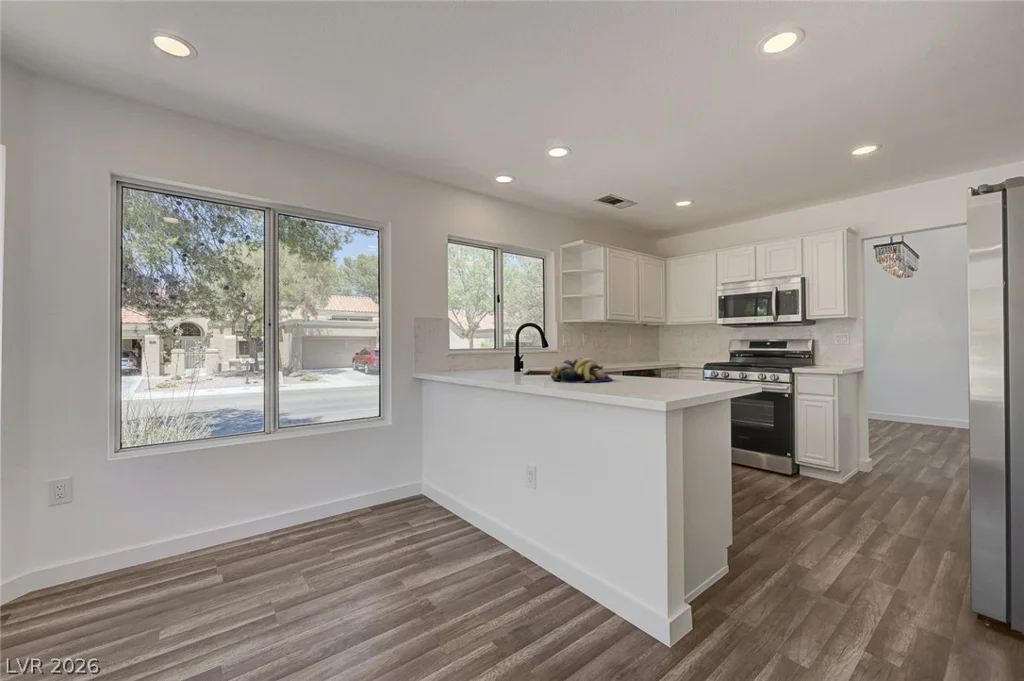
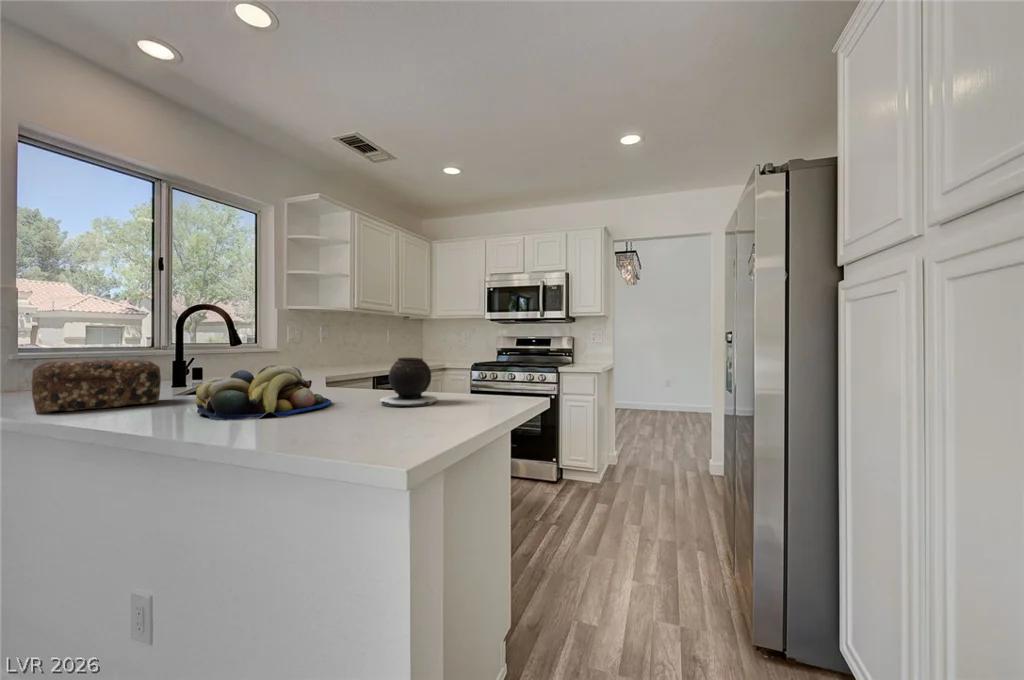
vase: none [640,354,675,382] -> present [380,358,438,407]
bread loaf: none [482,355,527,378] -> present [32,360,161,414]

